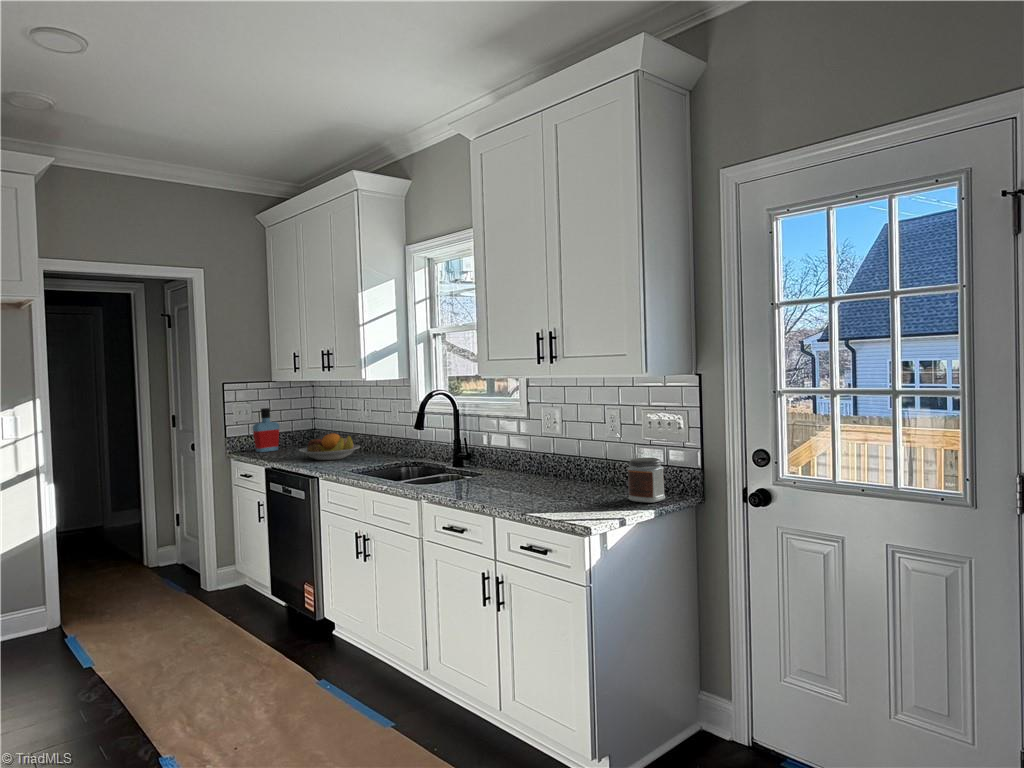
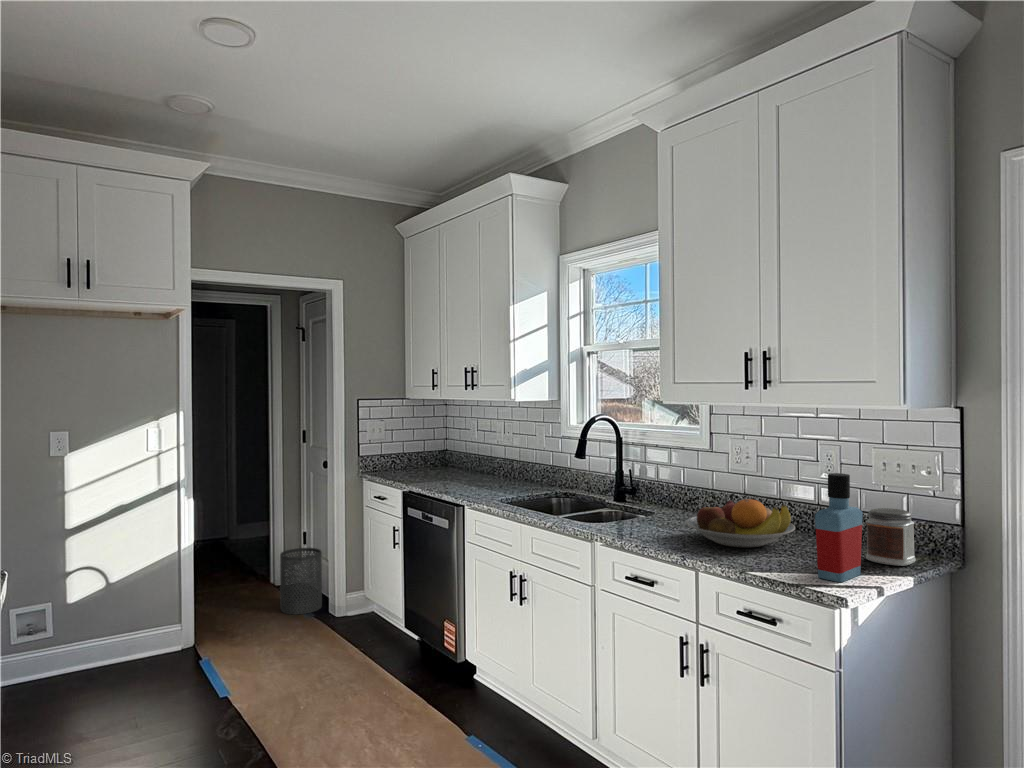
bottle: present [253,408,279,452] -> present [815,473,863,582]
fruit bowl: present [299,433,360,460] -> present [686,499,795,548]
trash can: none [150,527,195,591] -> present [280,548,322,614]

